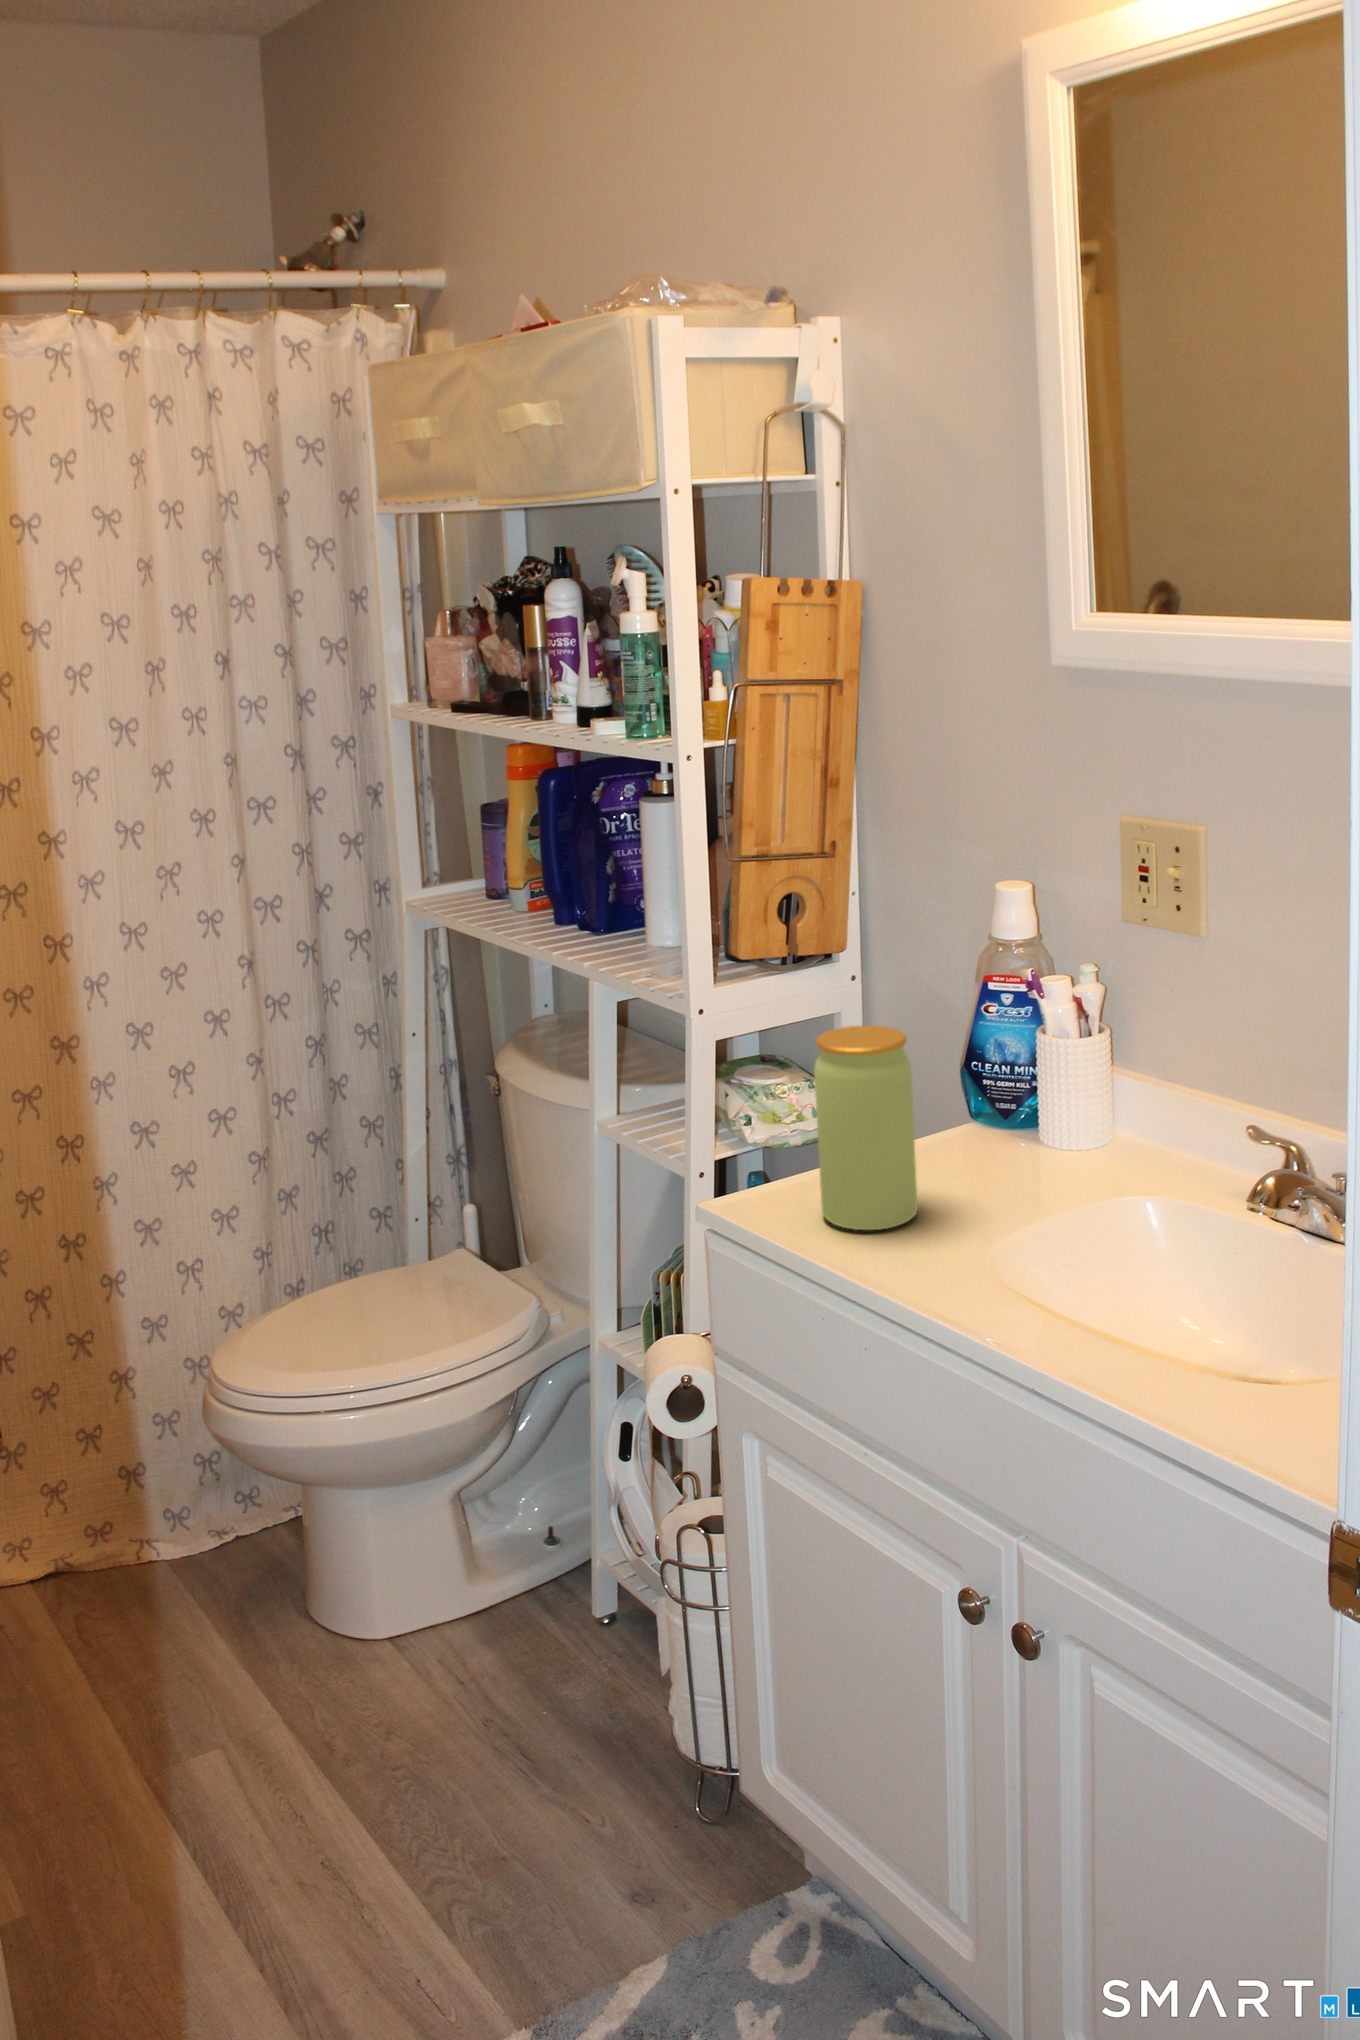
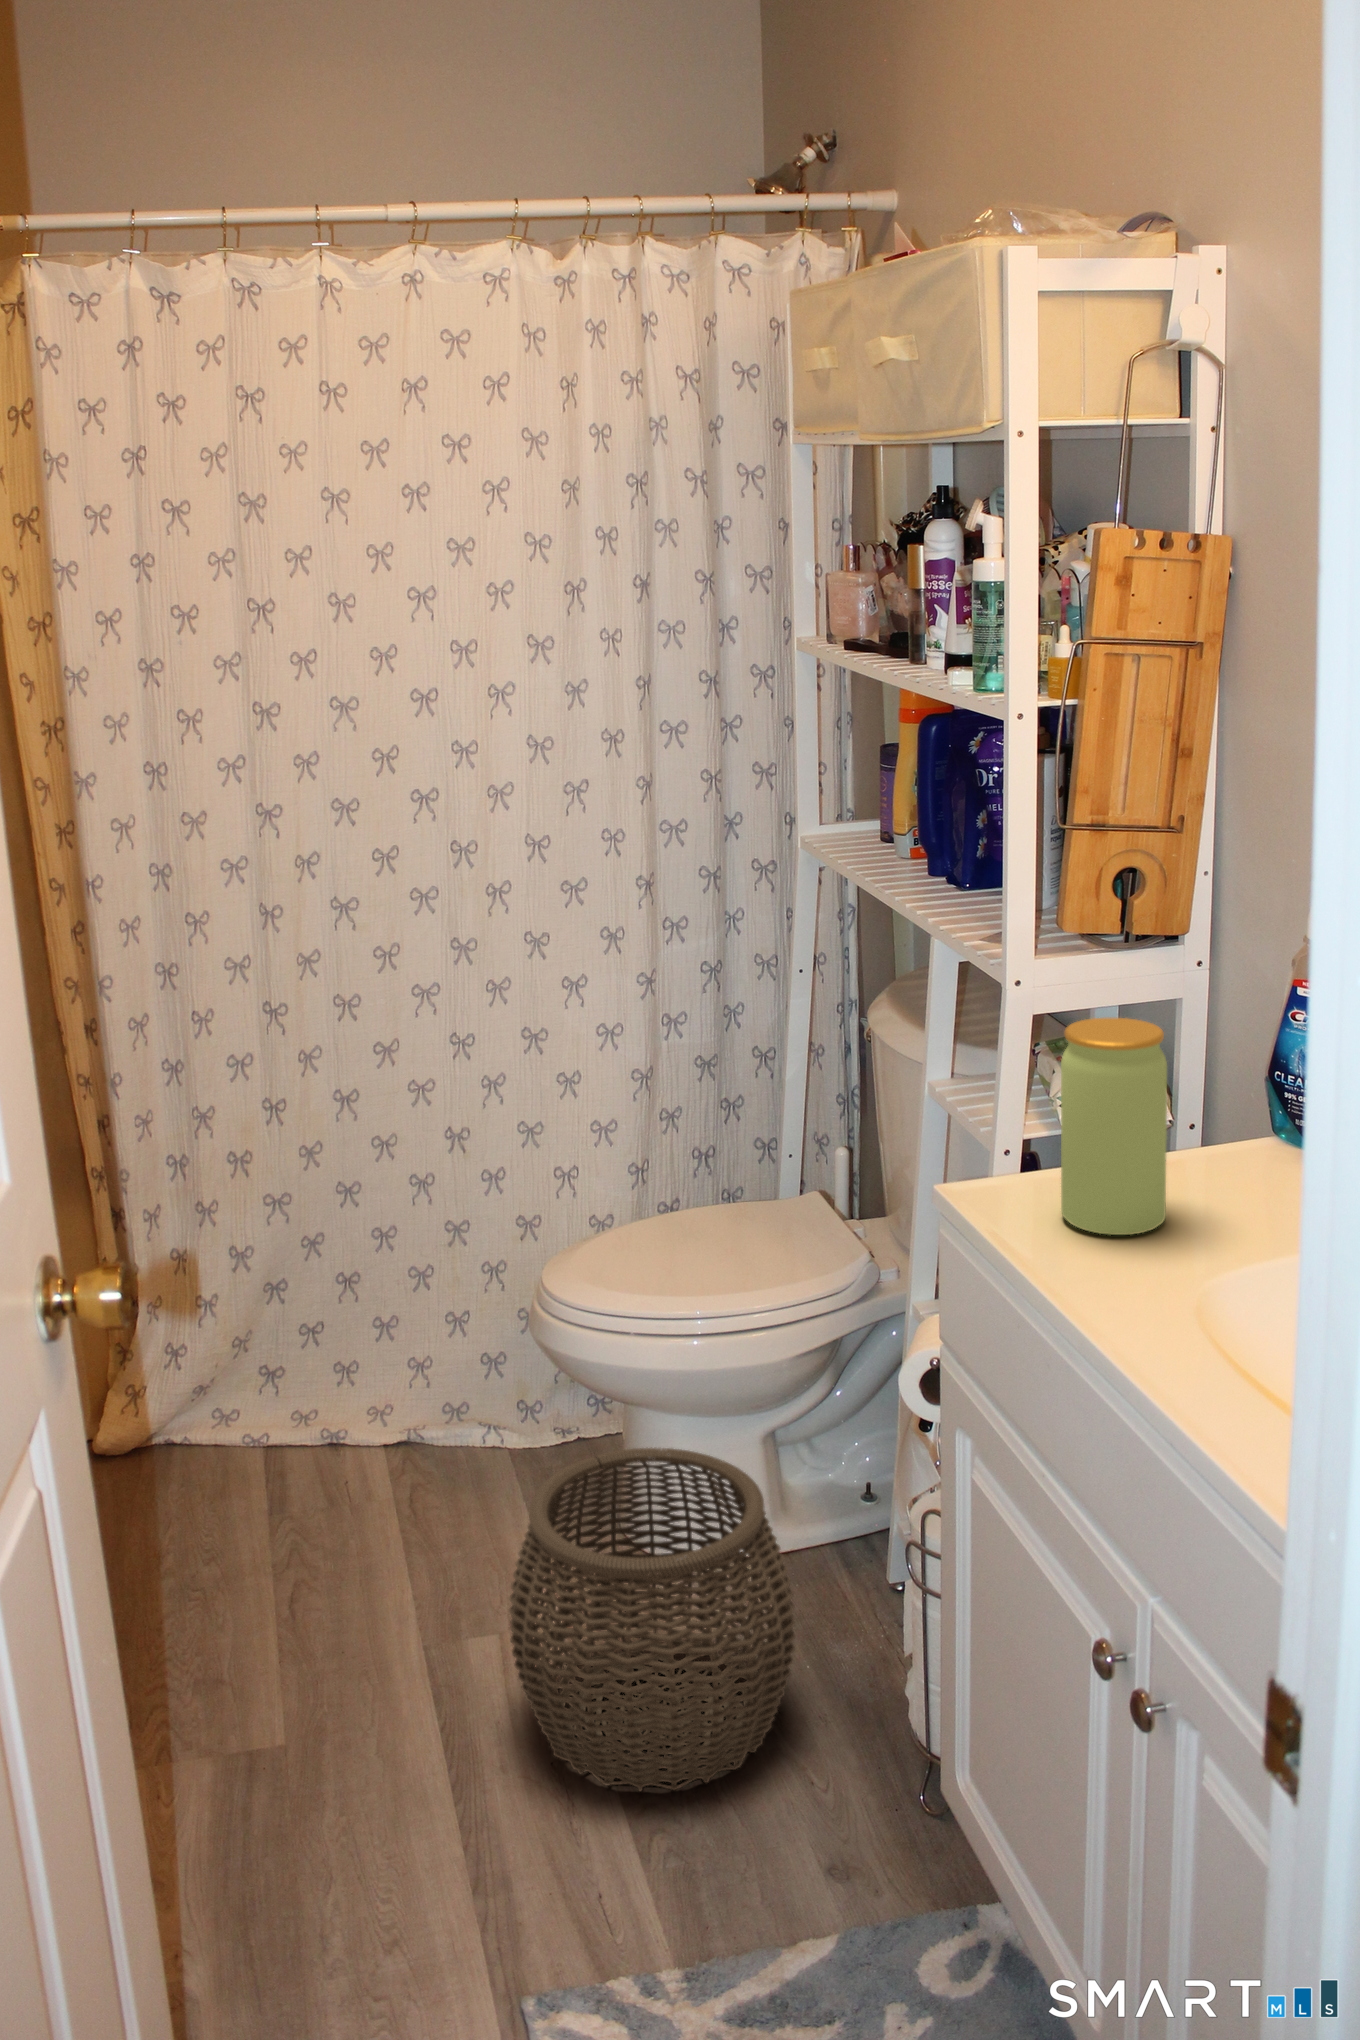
woven basket: none [241,1522,539,1886] -> present [509,1448,796,1791]

